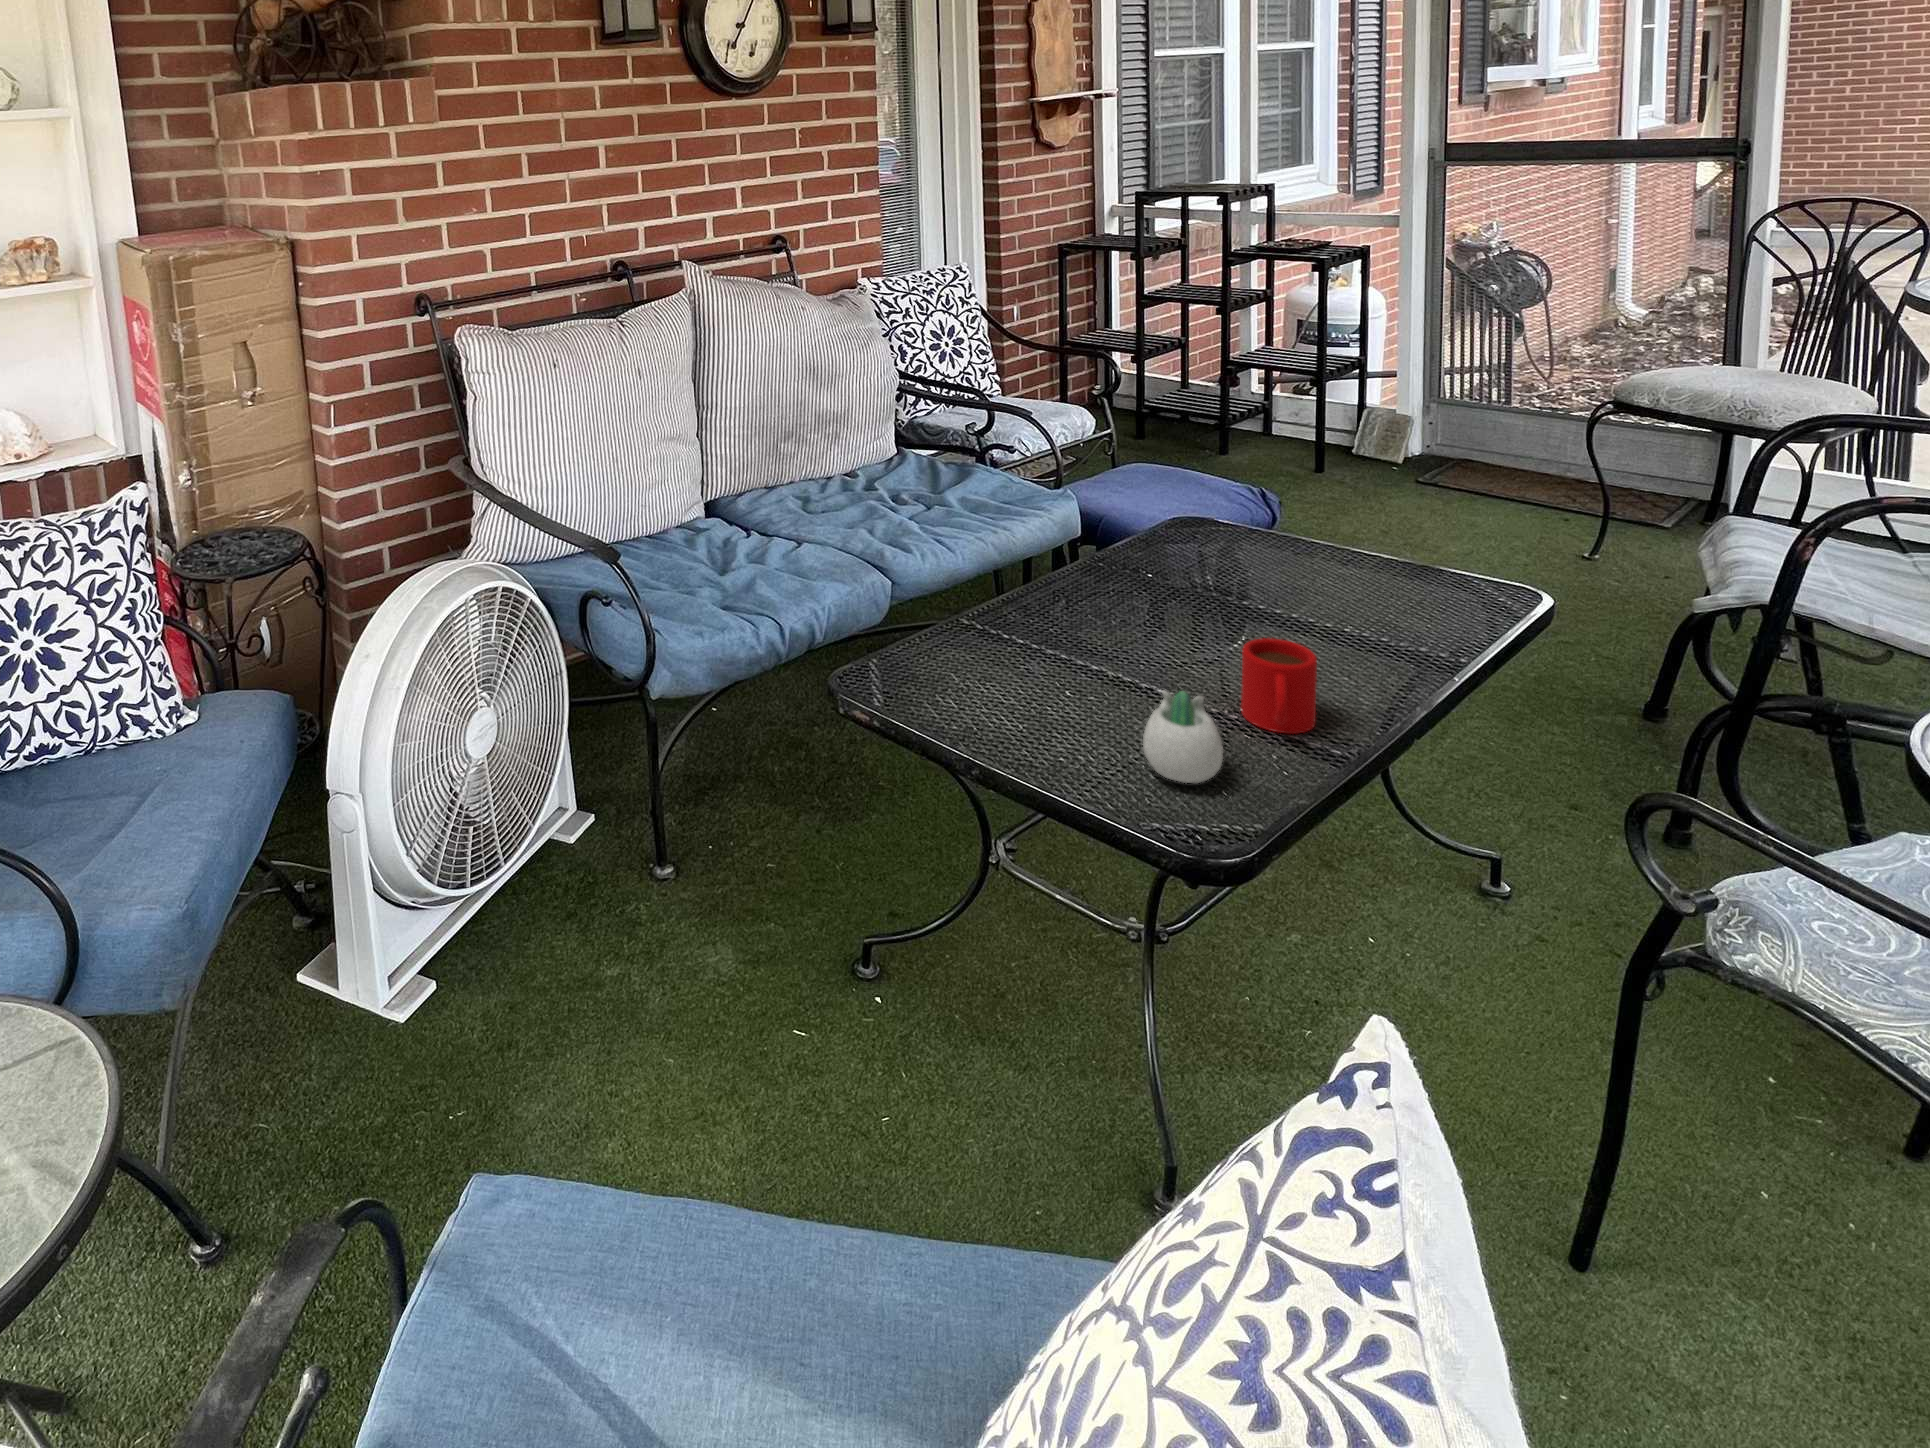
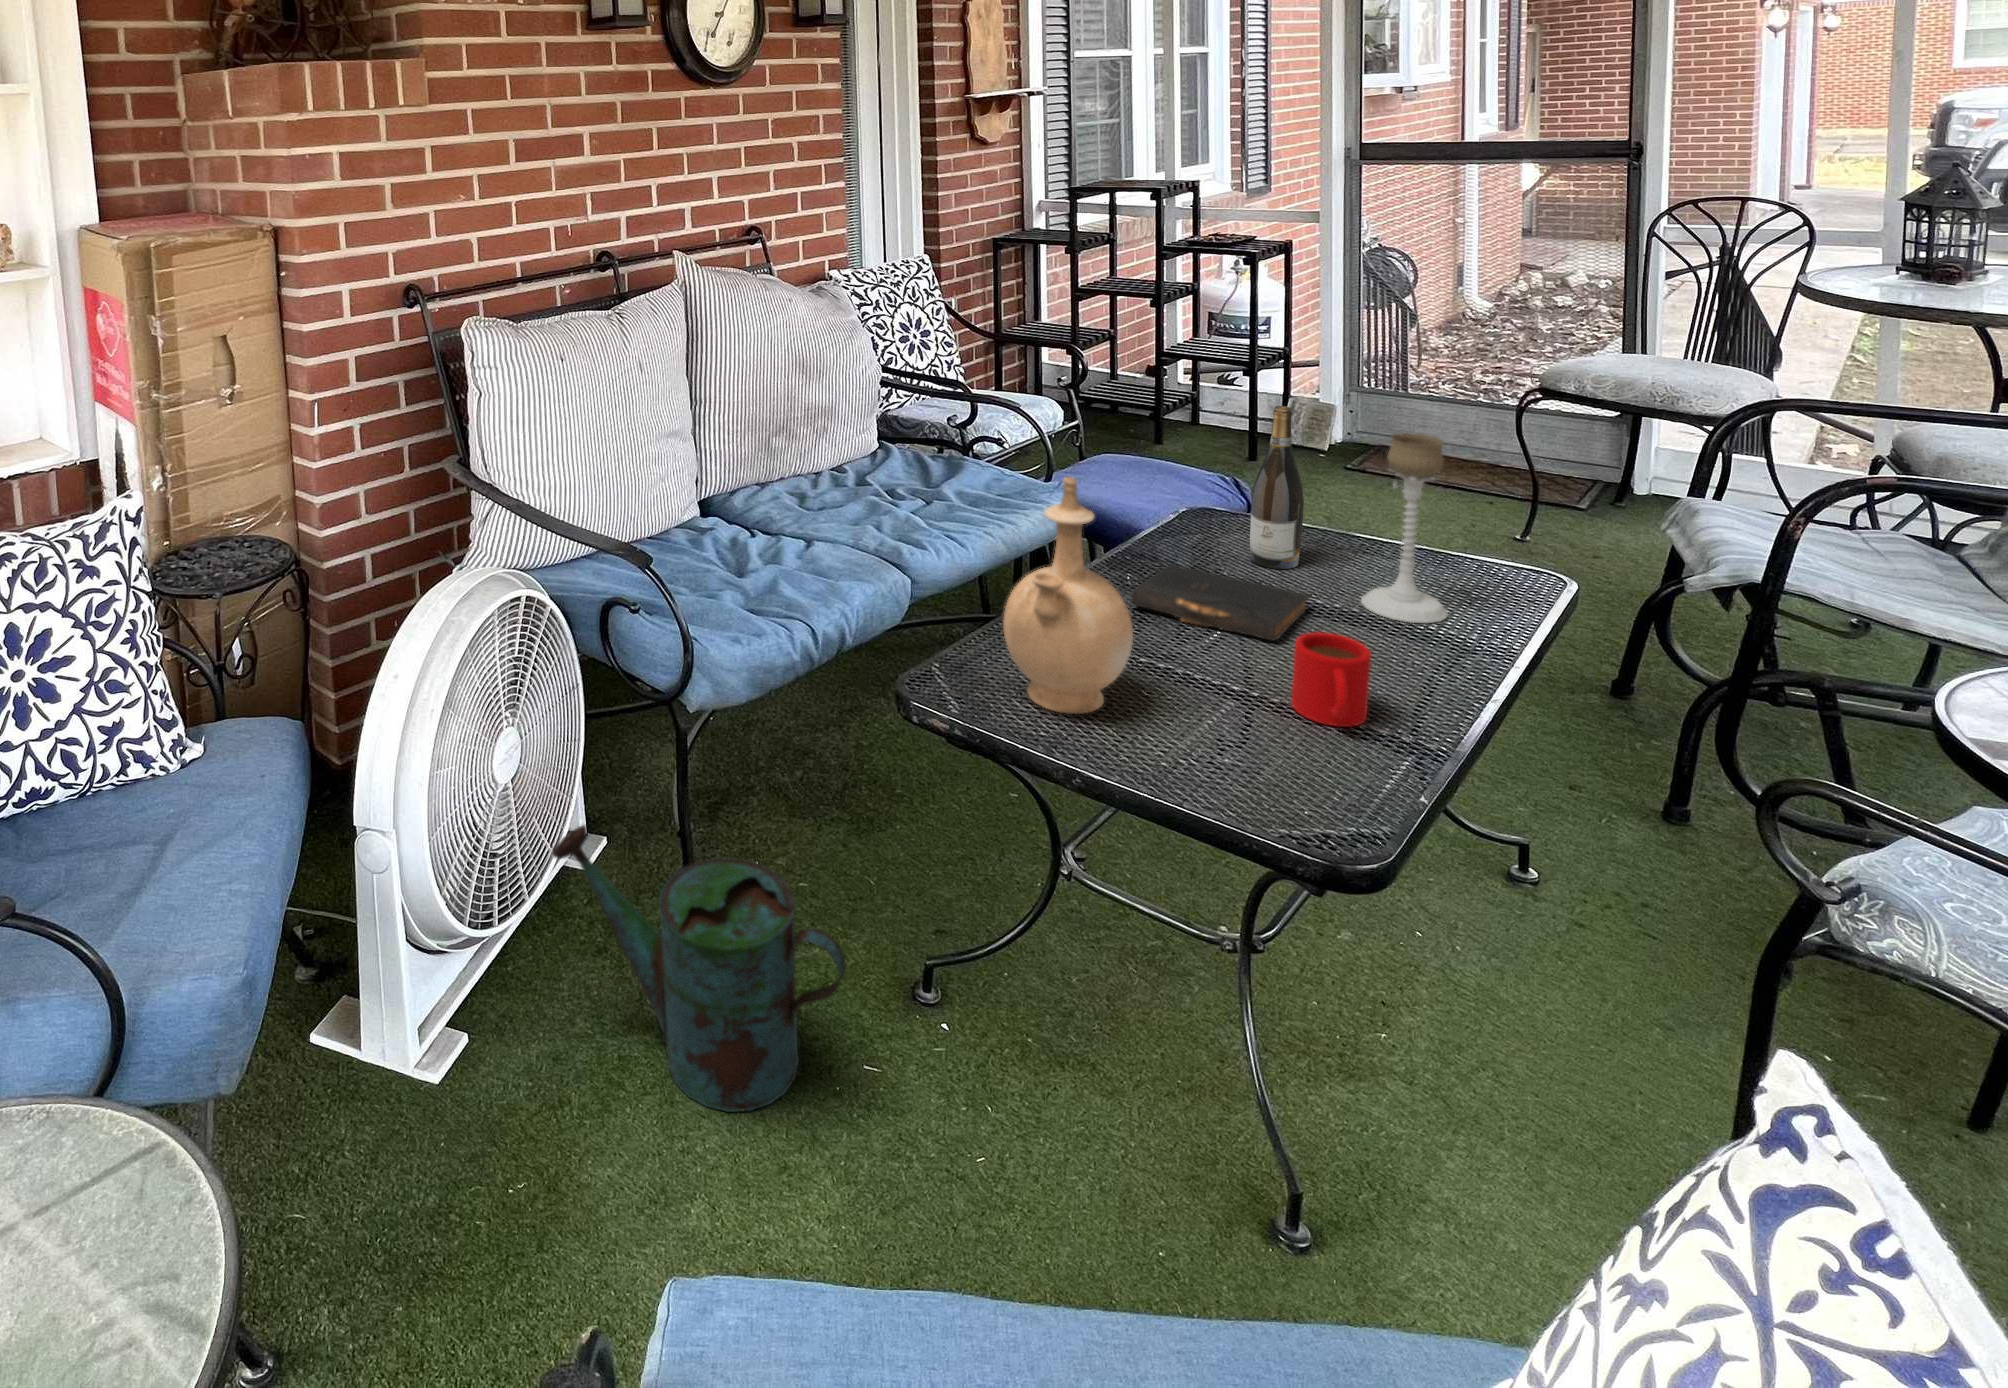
wine bottle: none [1245,411,1297,577] -> present [1250,406,1304,569]
candle holder: none [1346,439,1435,635] -> present [1361,433,1447,623]
vase: none [953,478,1078,713] -> present [1004,477,1133,714]
book: none [1107,570,1290,648] -> present [1132,565,1308,641]
succulent planter: present [1143,691,1223,783] -> none [1213,688,1297,782]
watering can: none [511,806,780,1089] -> present [552,825,845,1112]

